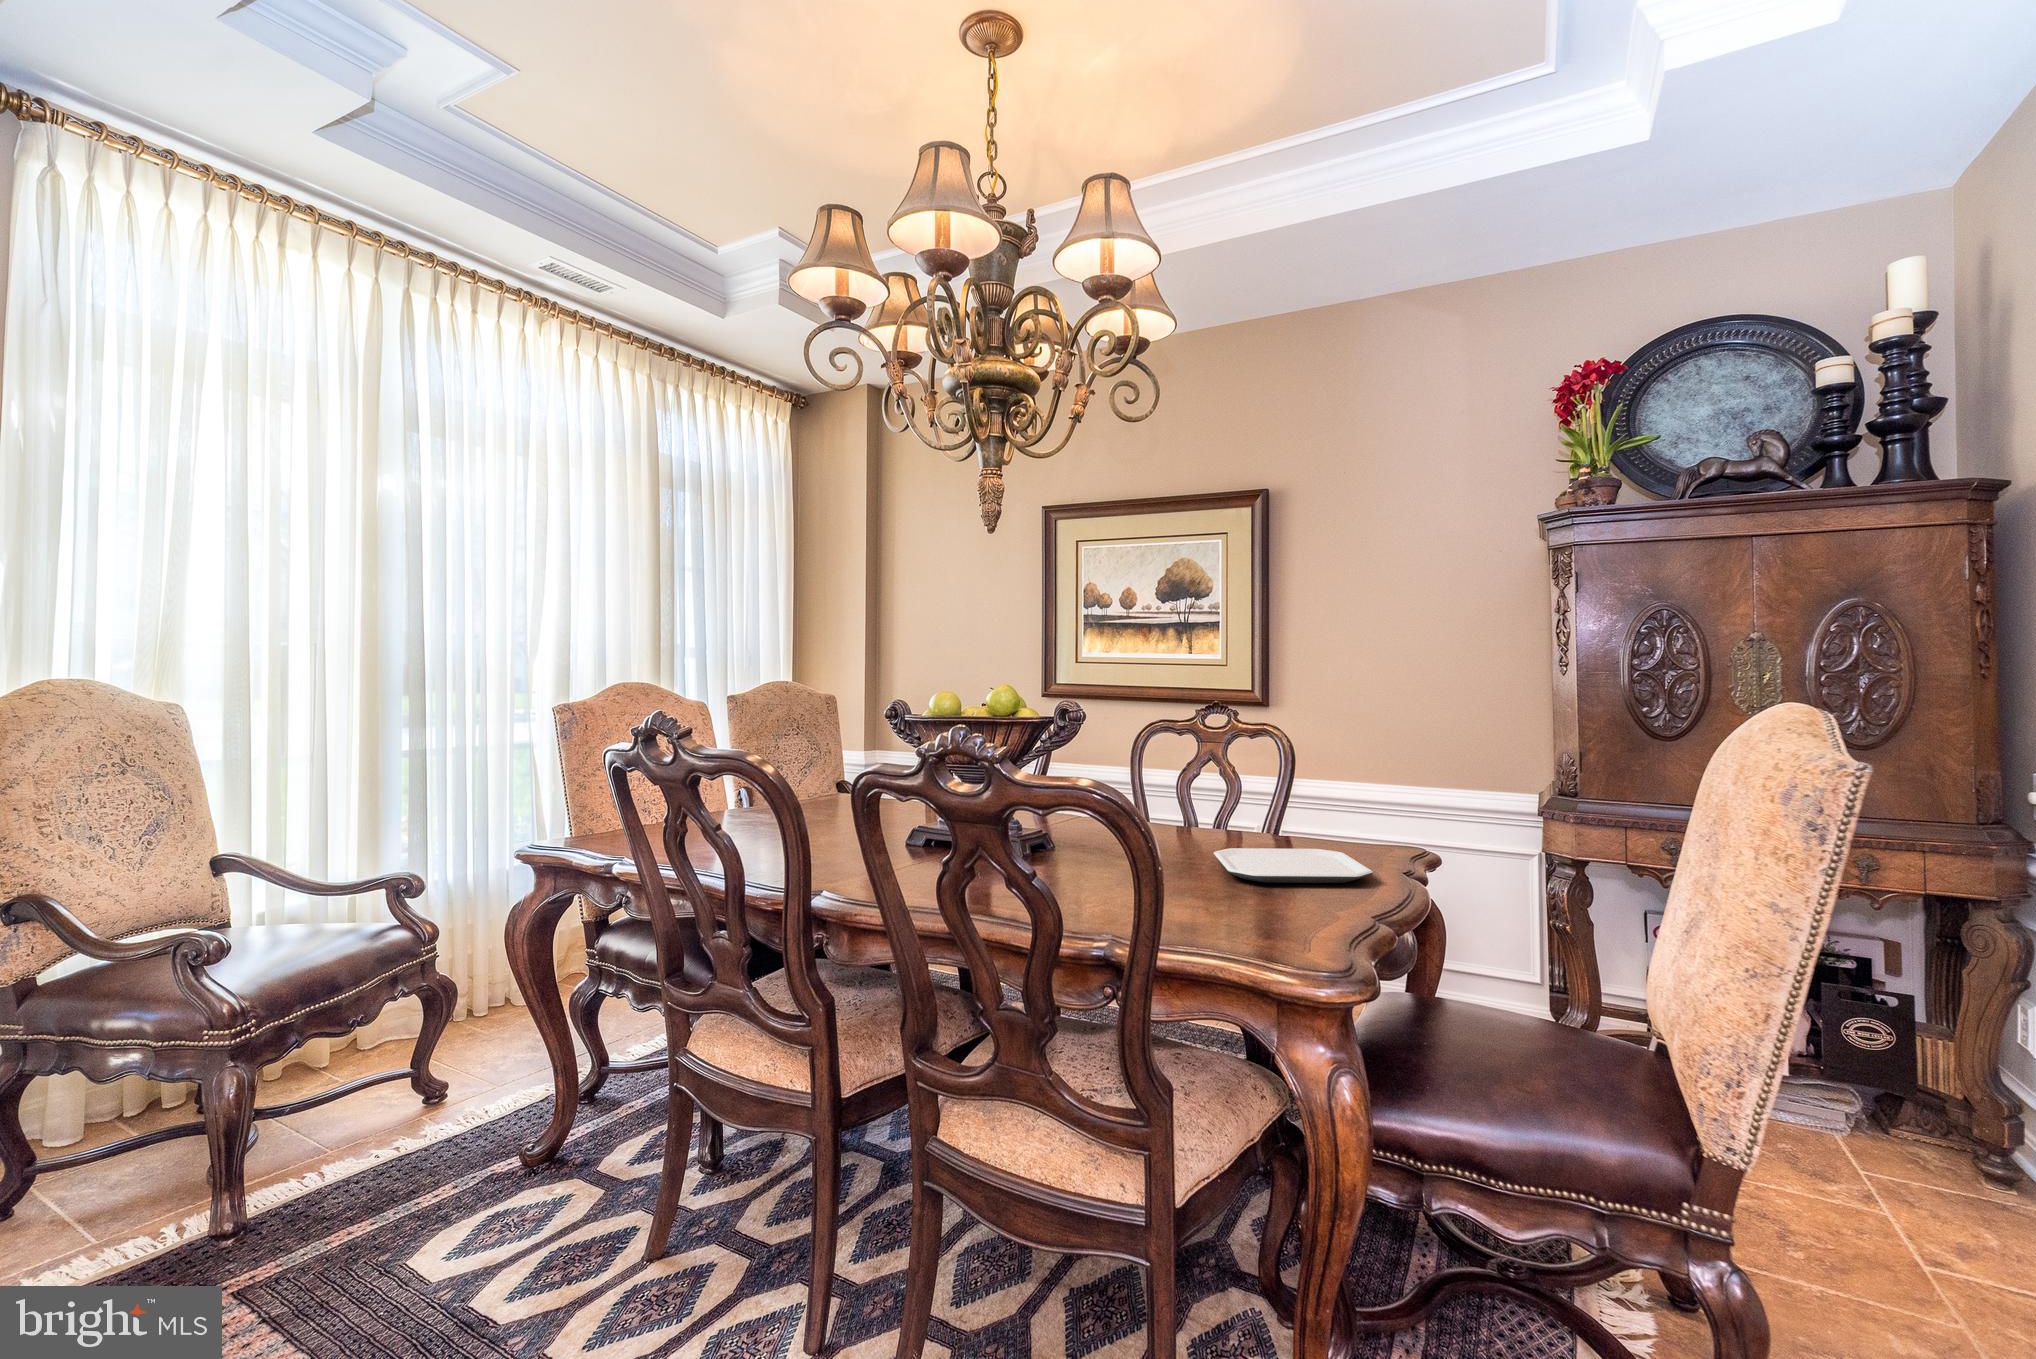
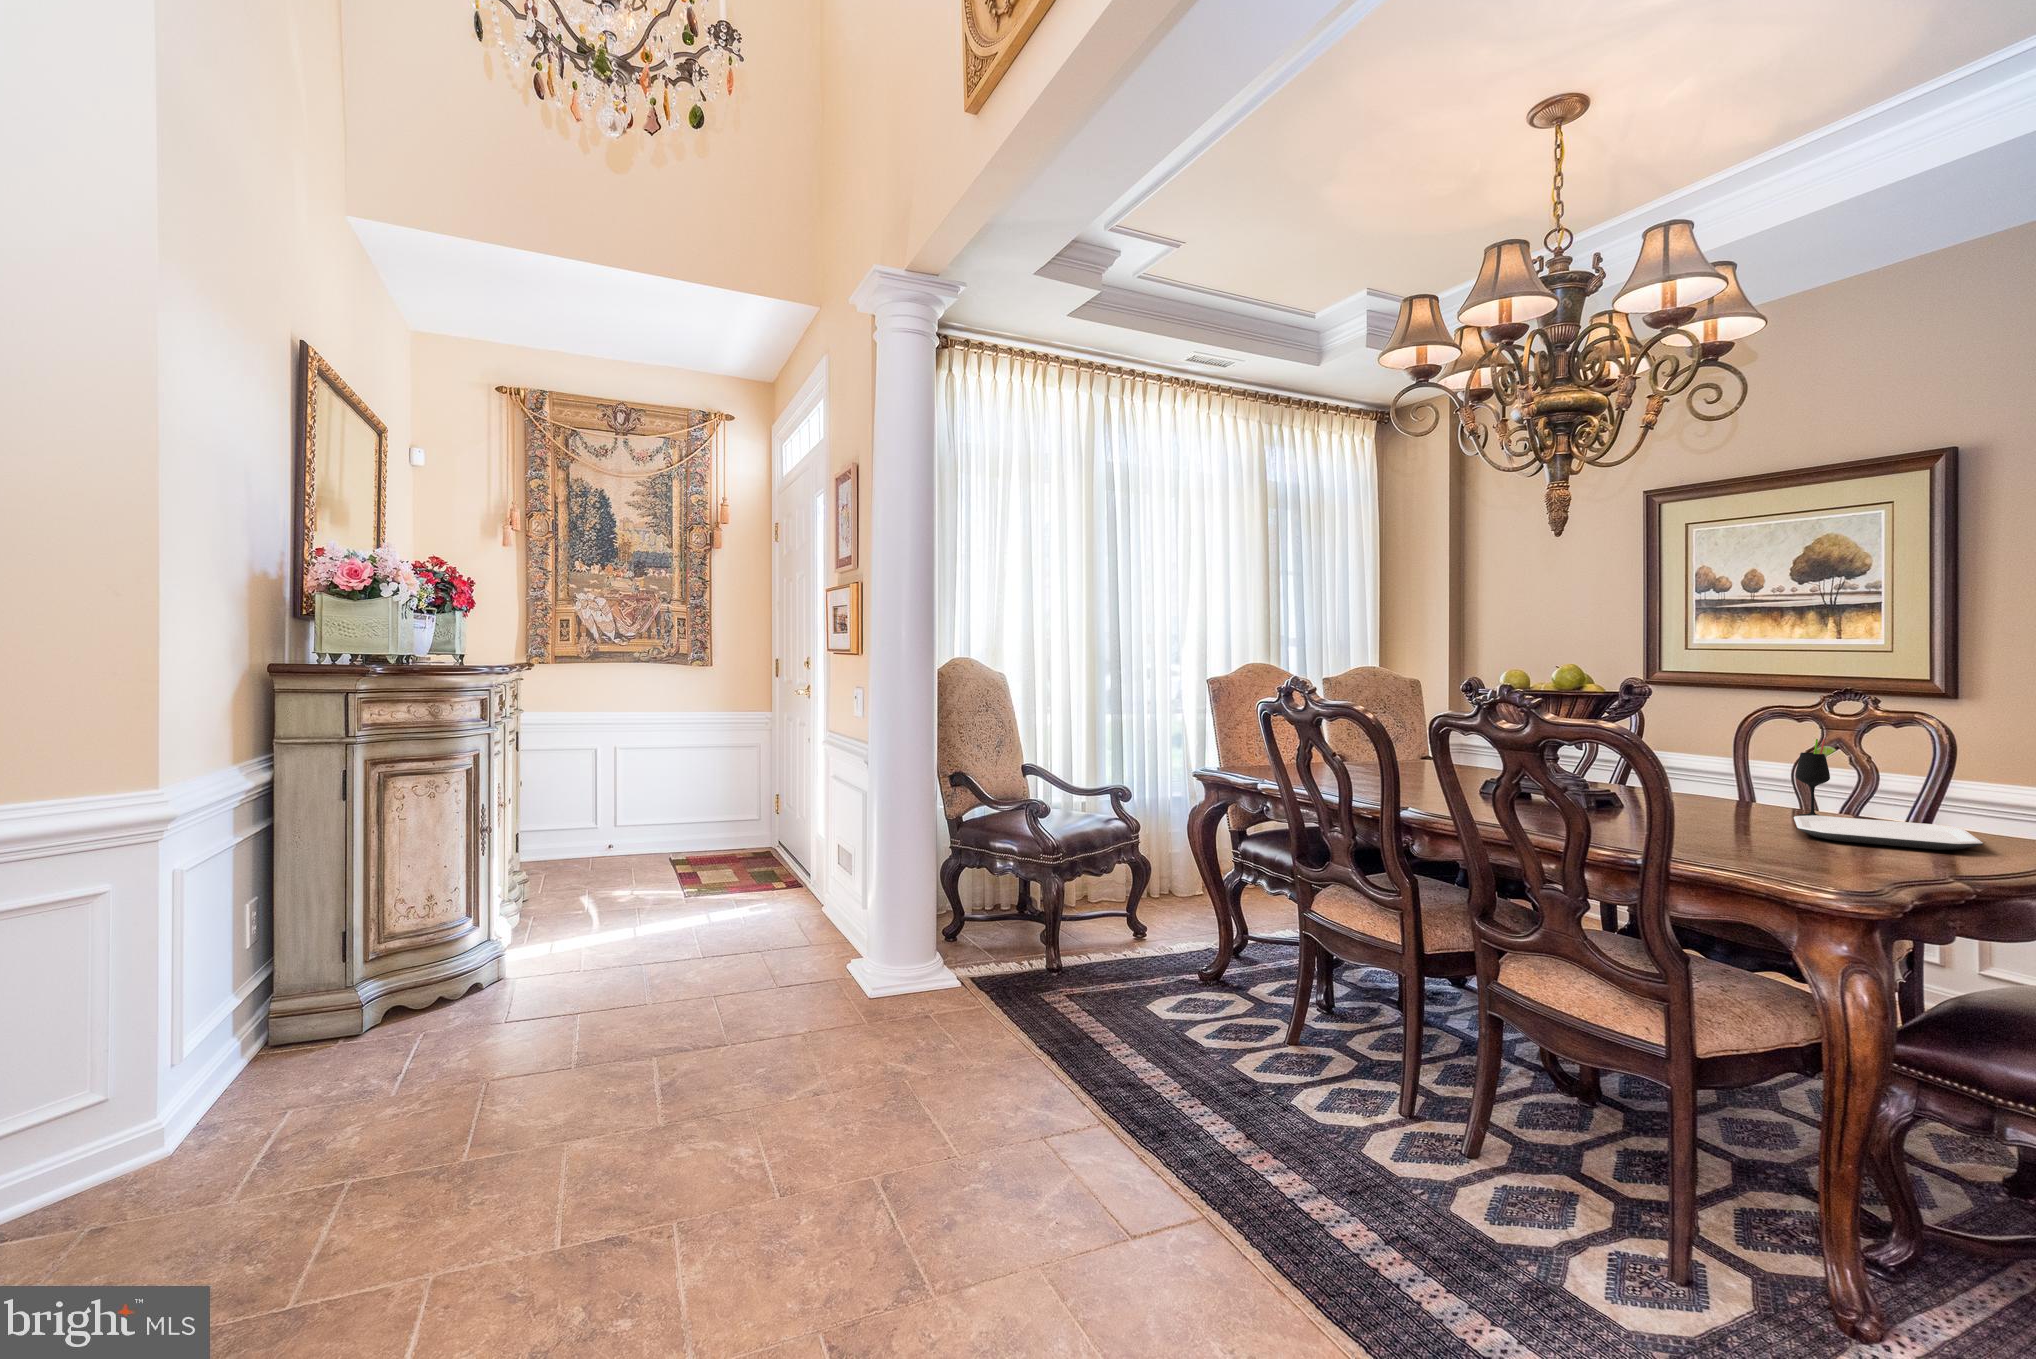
wine glass: none [1206,764,1238,847] -> present [1796,739,1836,816]

